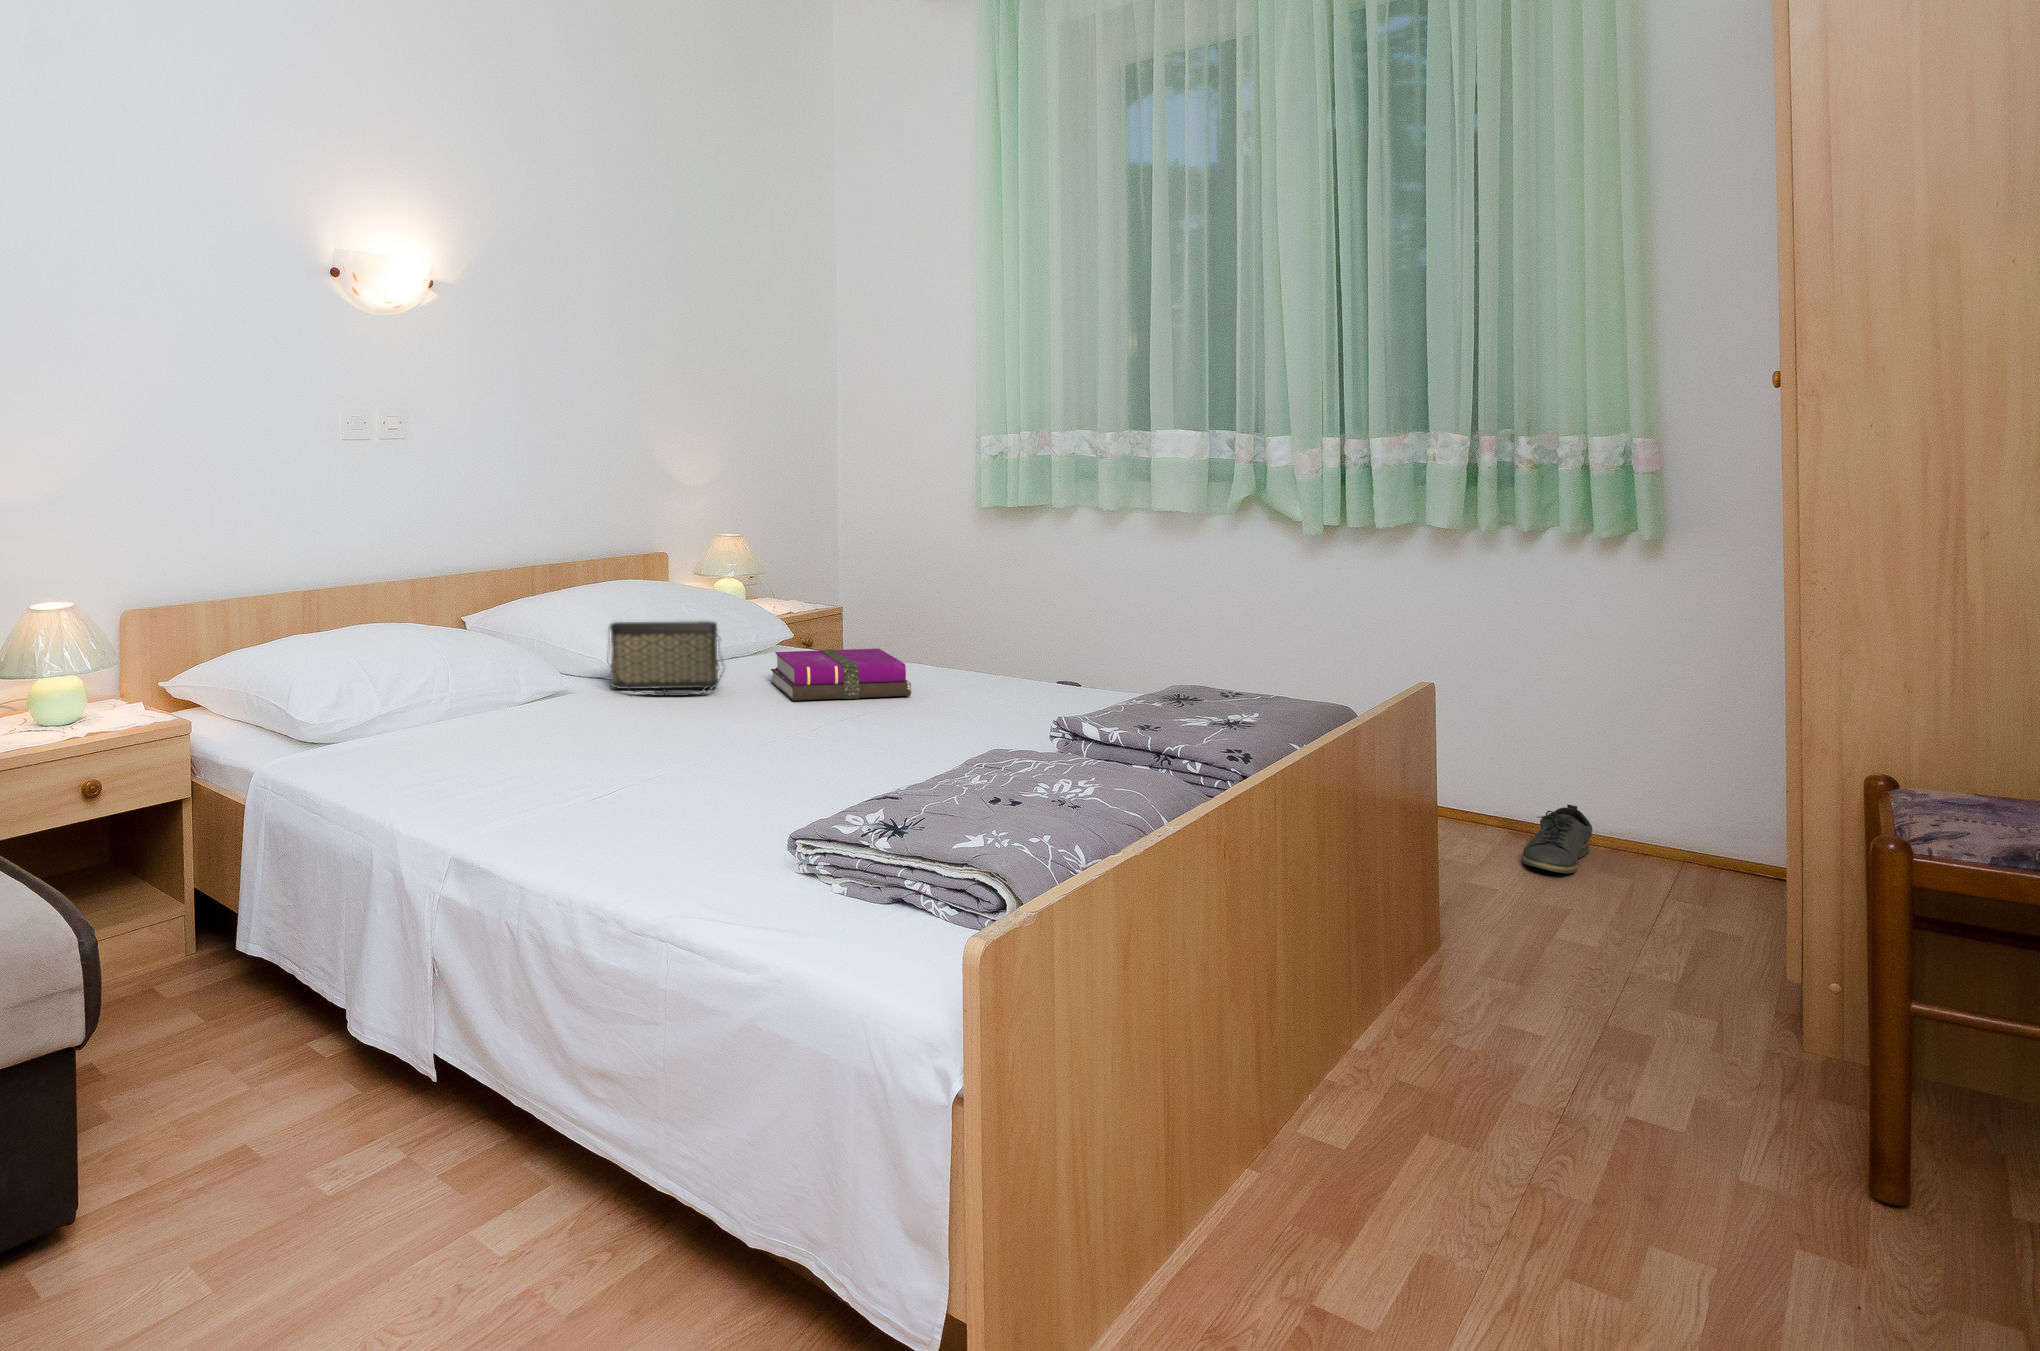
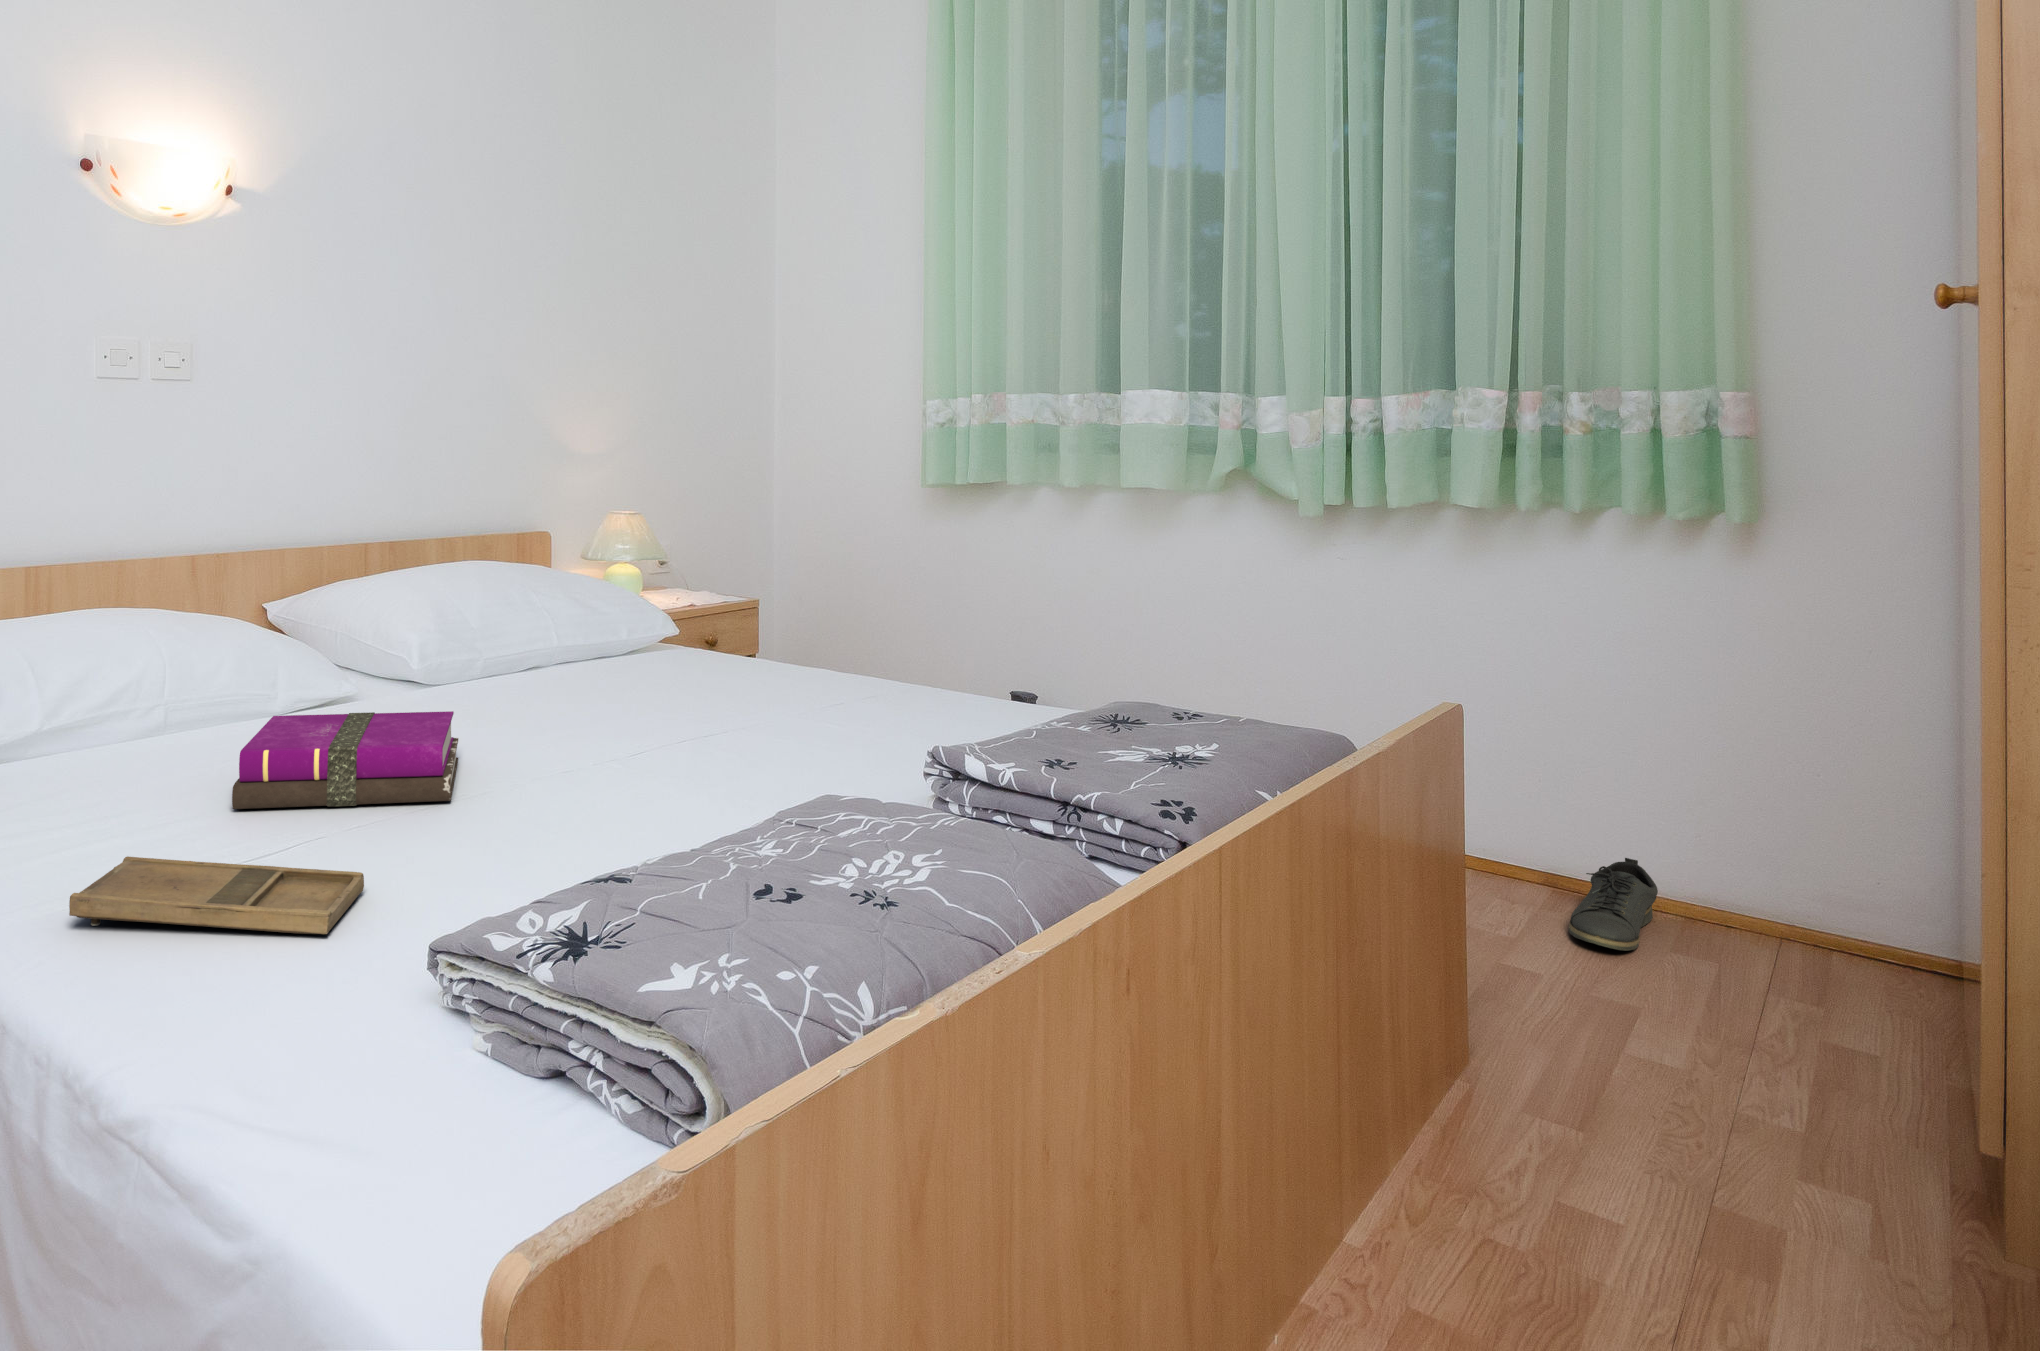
handbag: present [609,621,725,696] -> none [394,610,546,707]
notebook: present [771,648,911,700] -> present [232,711,458,809]
tray: none [533,792,703,836] -> present [69,857,364,934]

